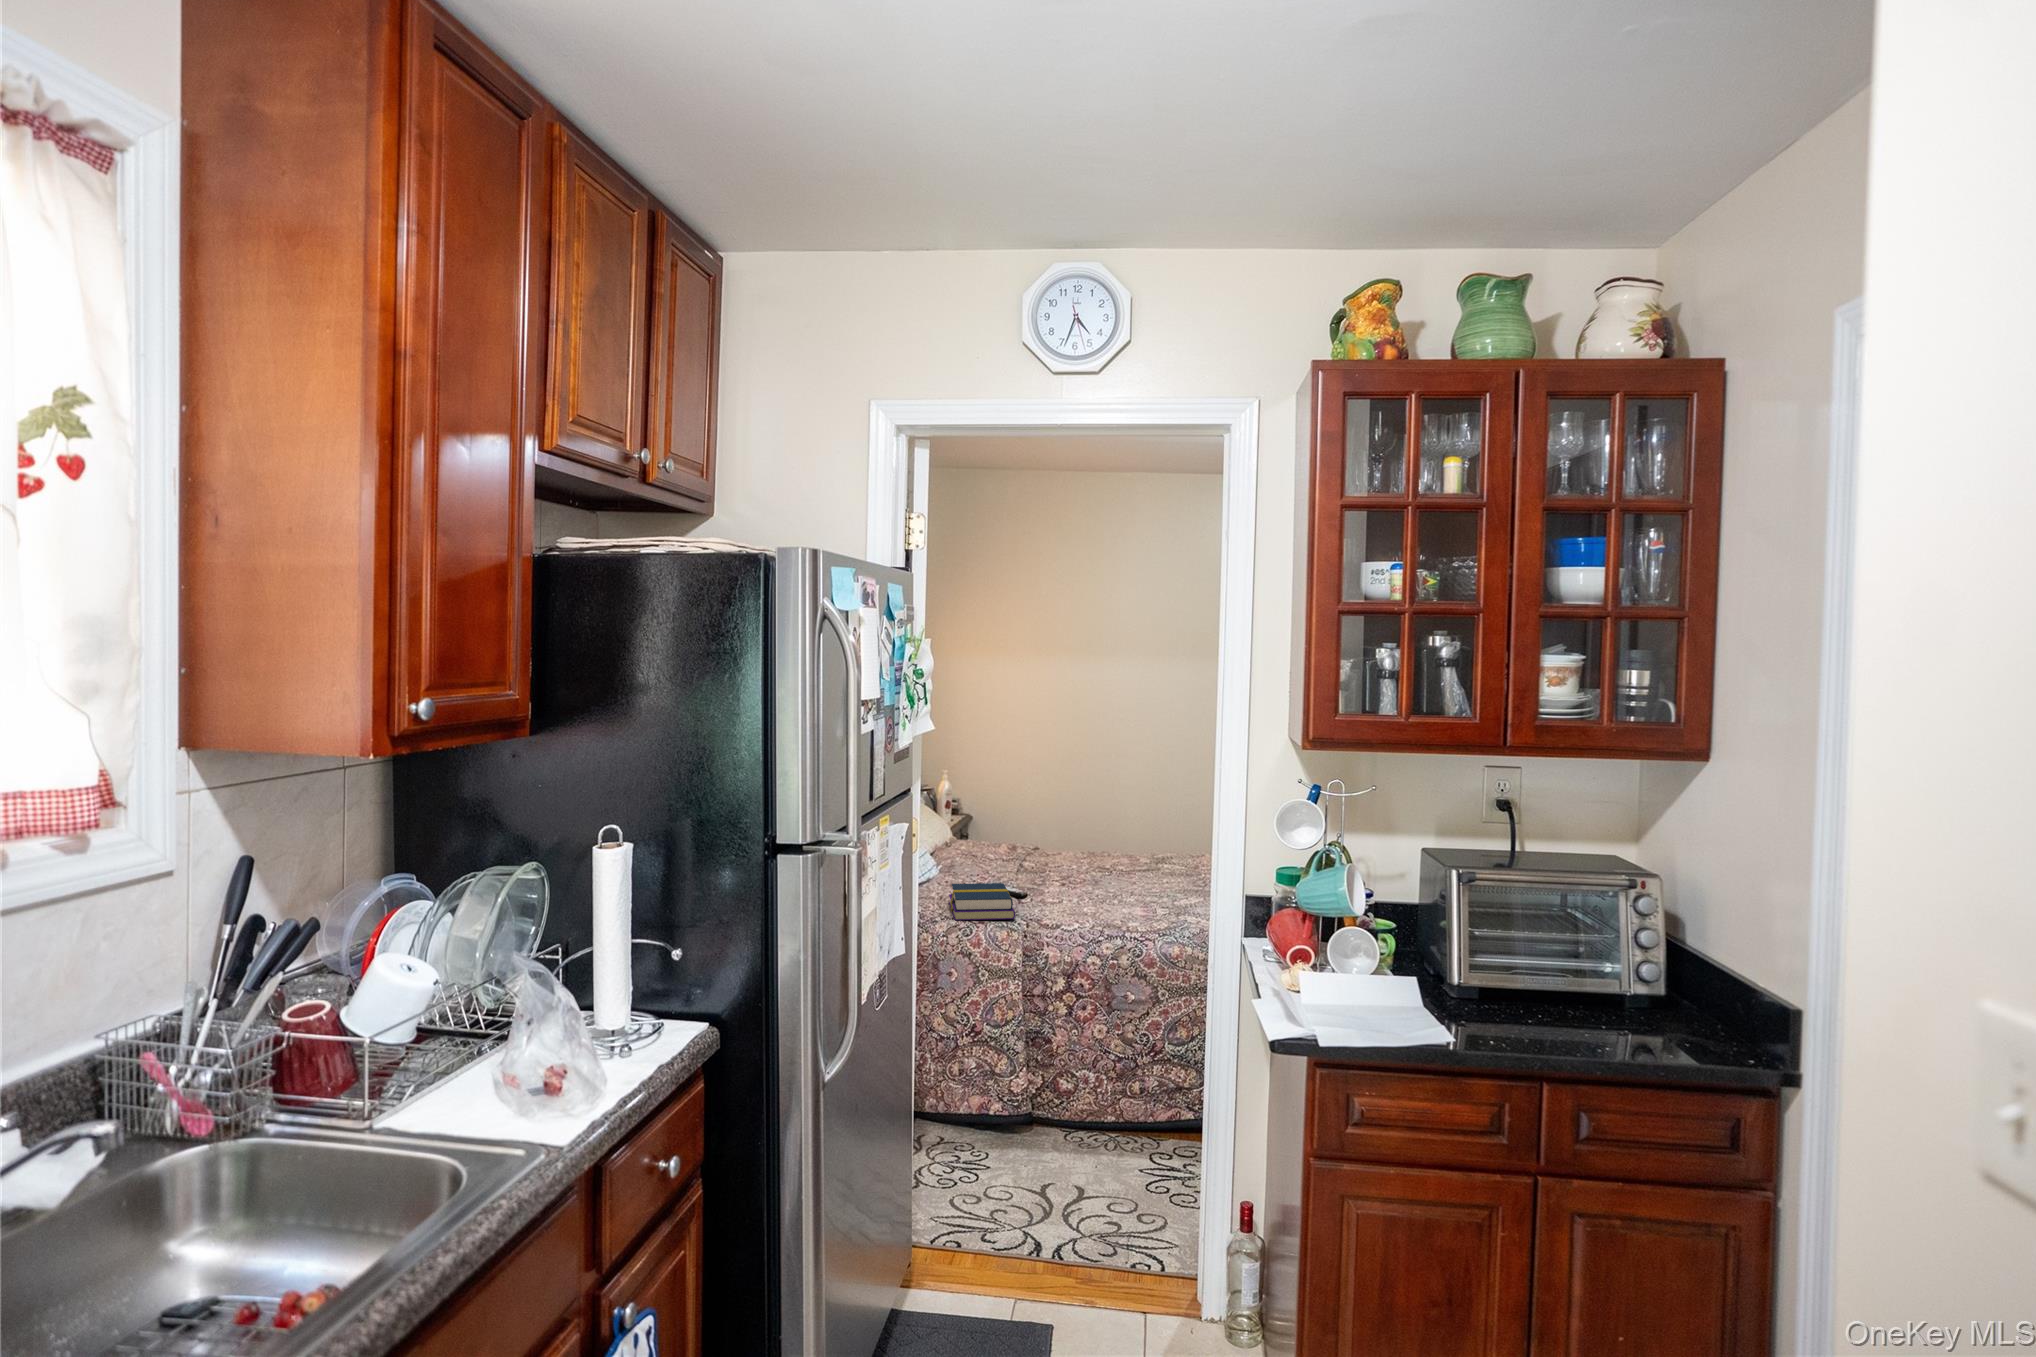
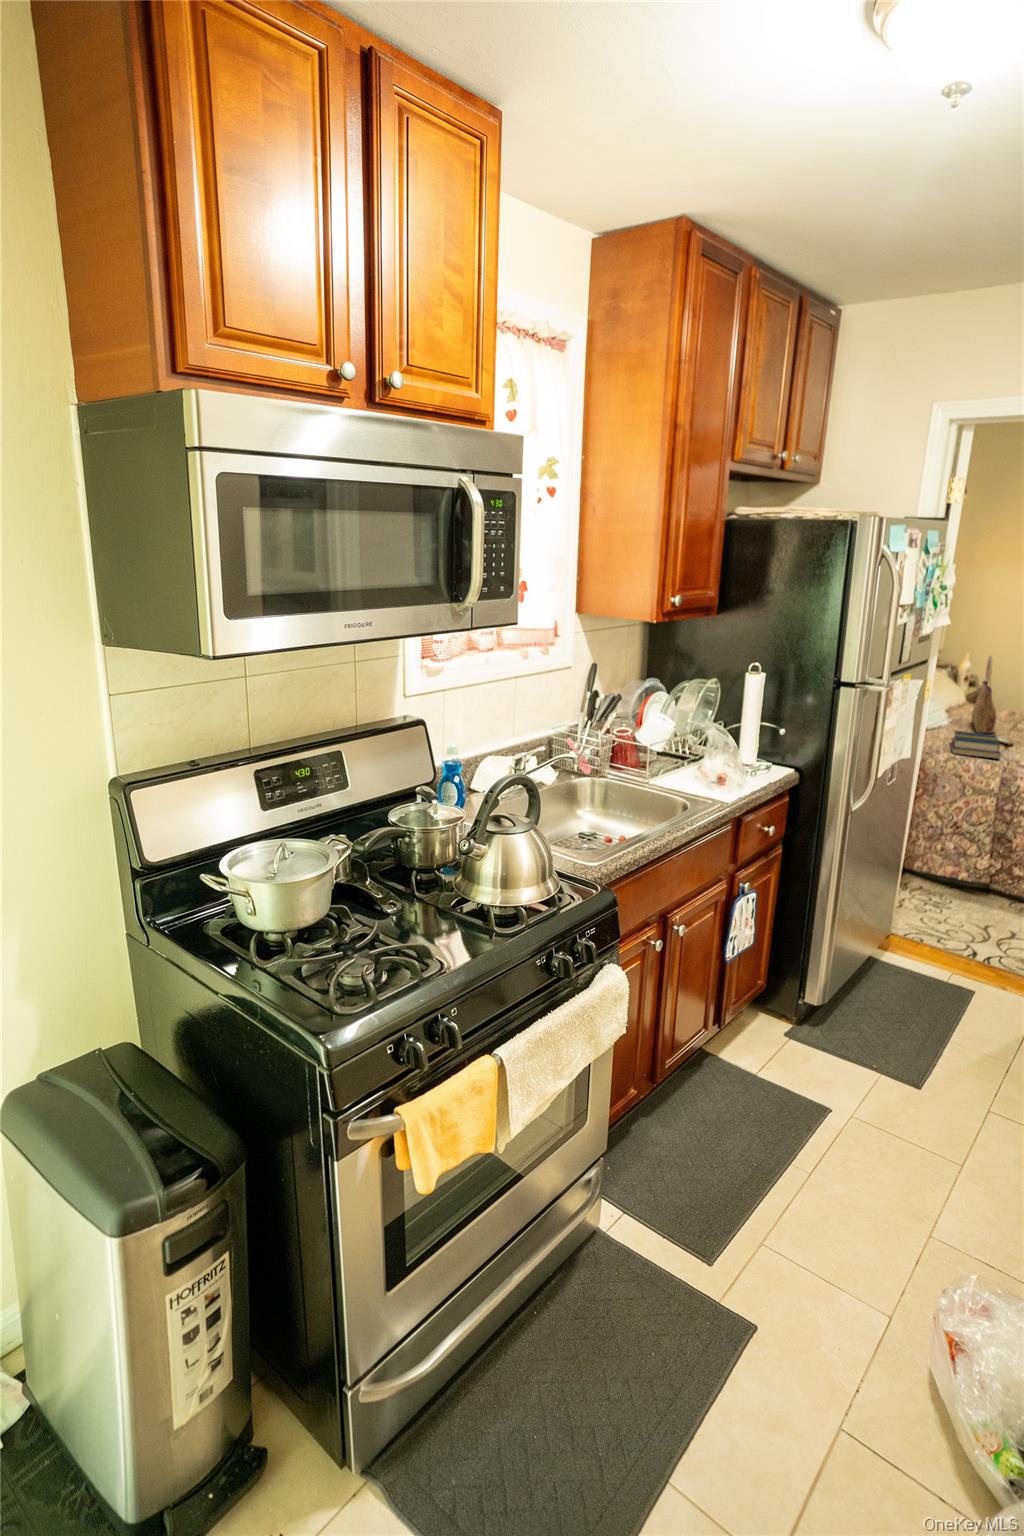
tote bag: none [967,773,997,881] -> present [972,656,996,733]

